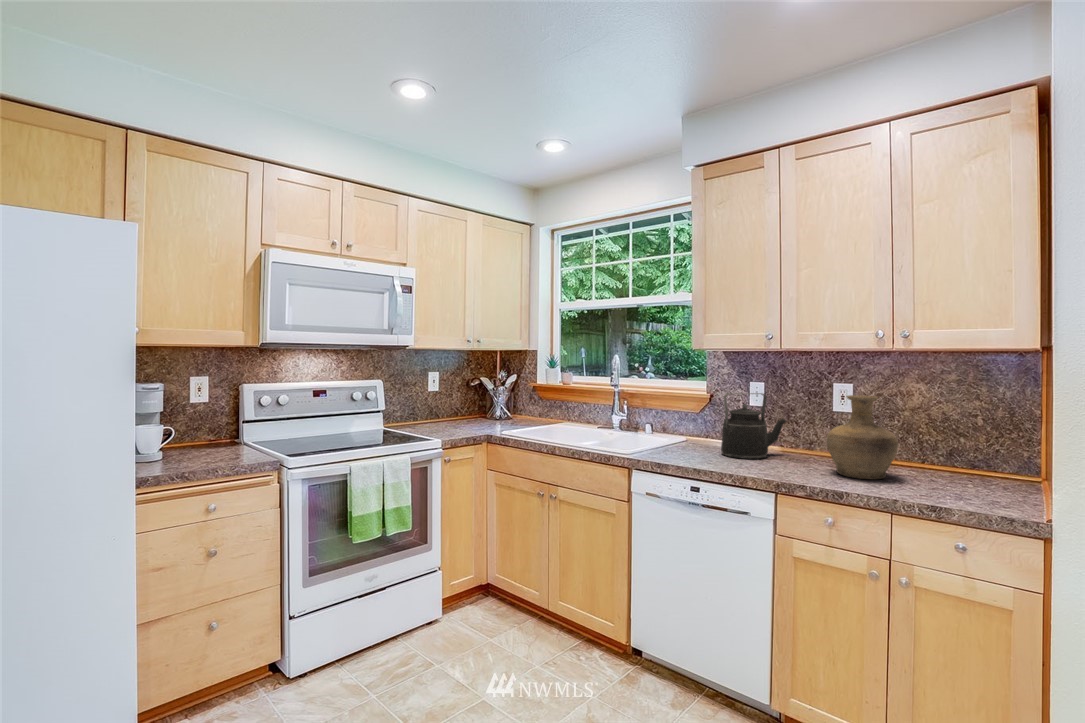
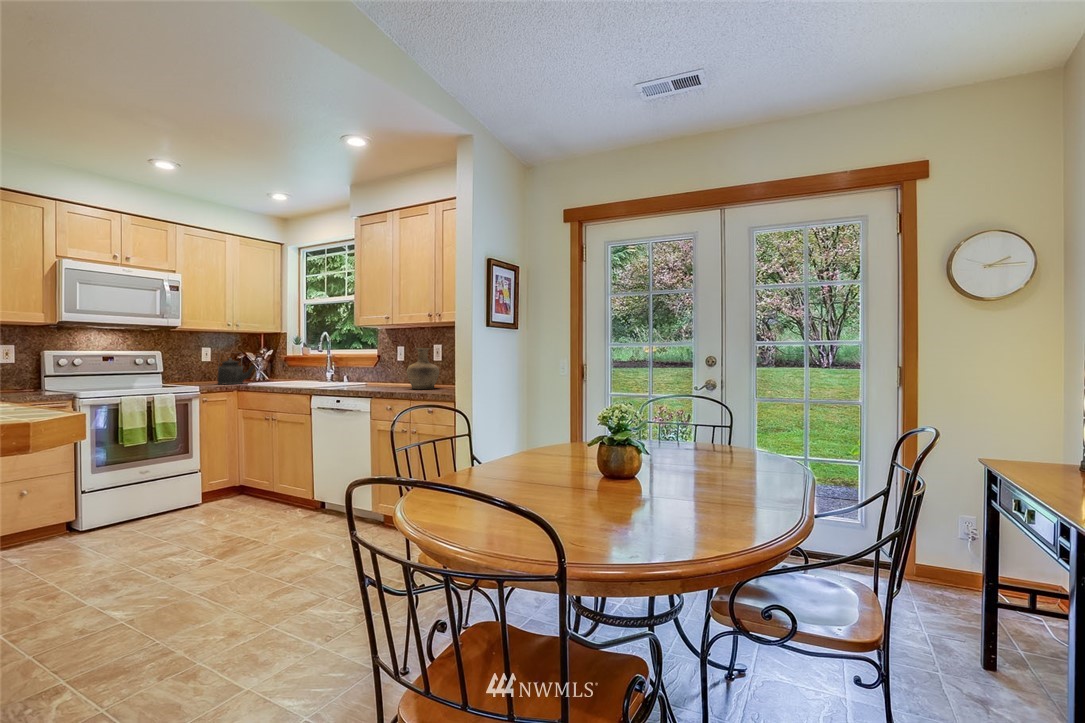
kettle: present [721,393,786,459] -> present [217,357,255,384]

